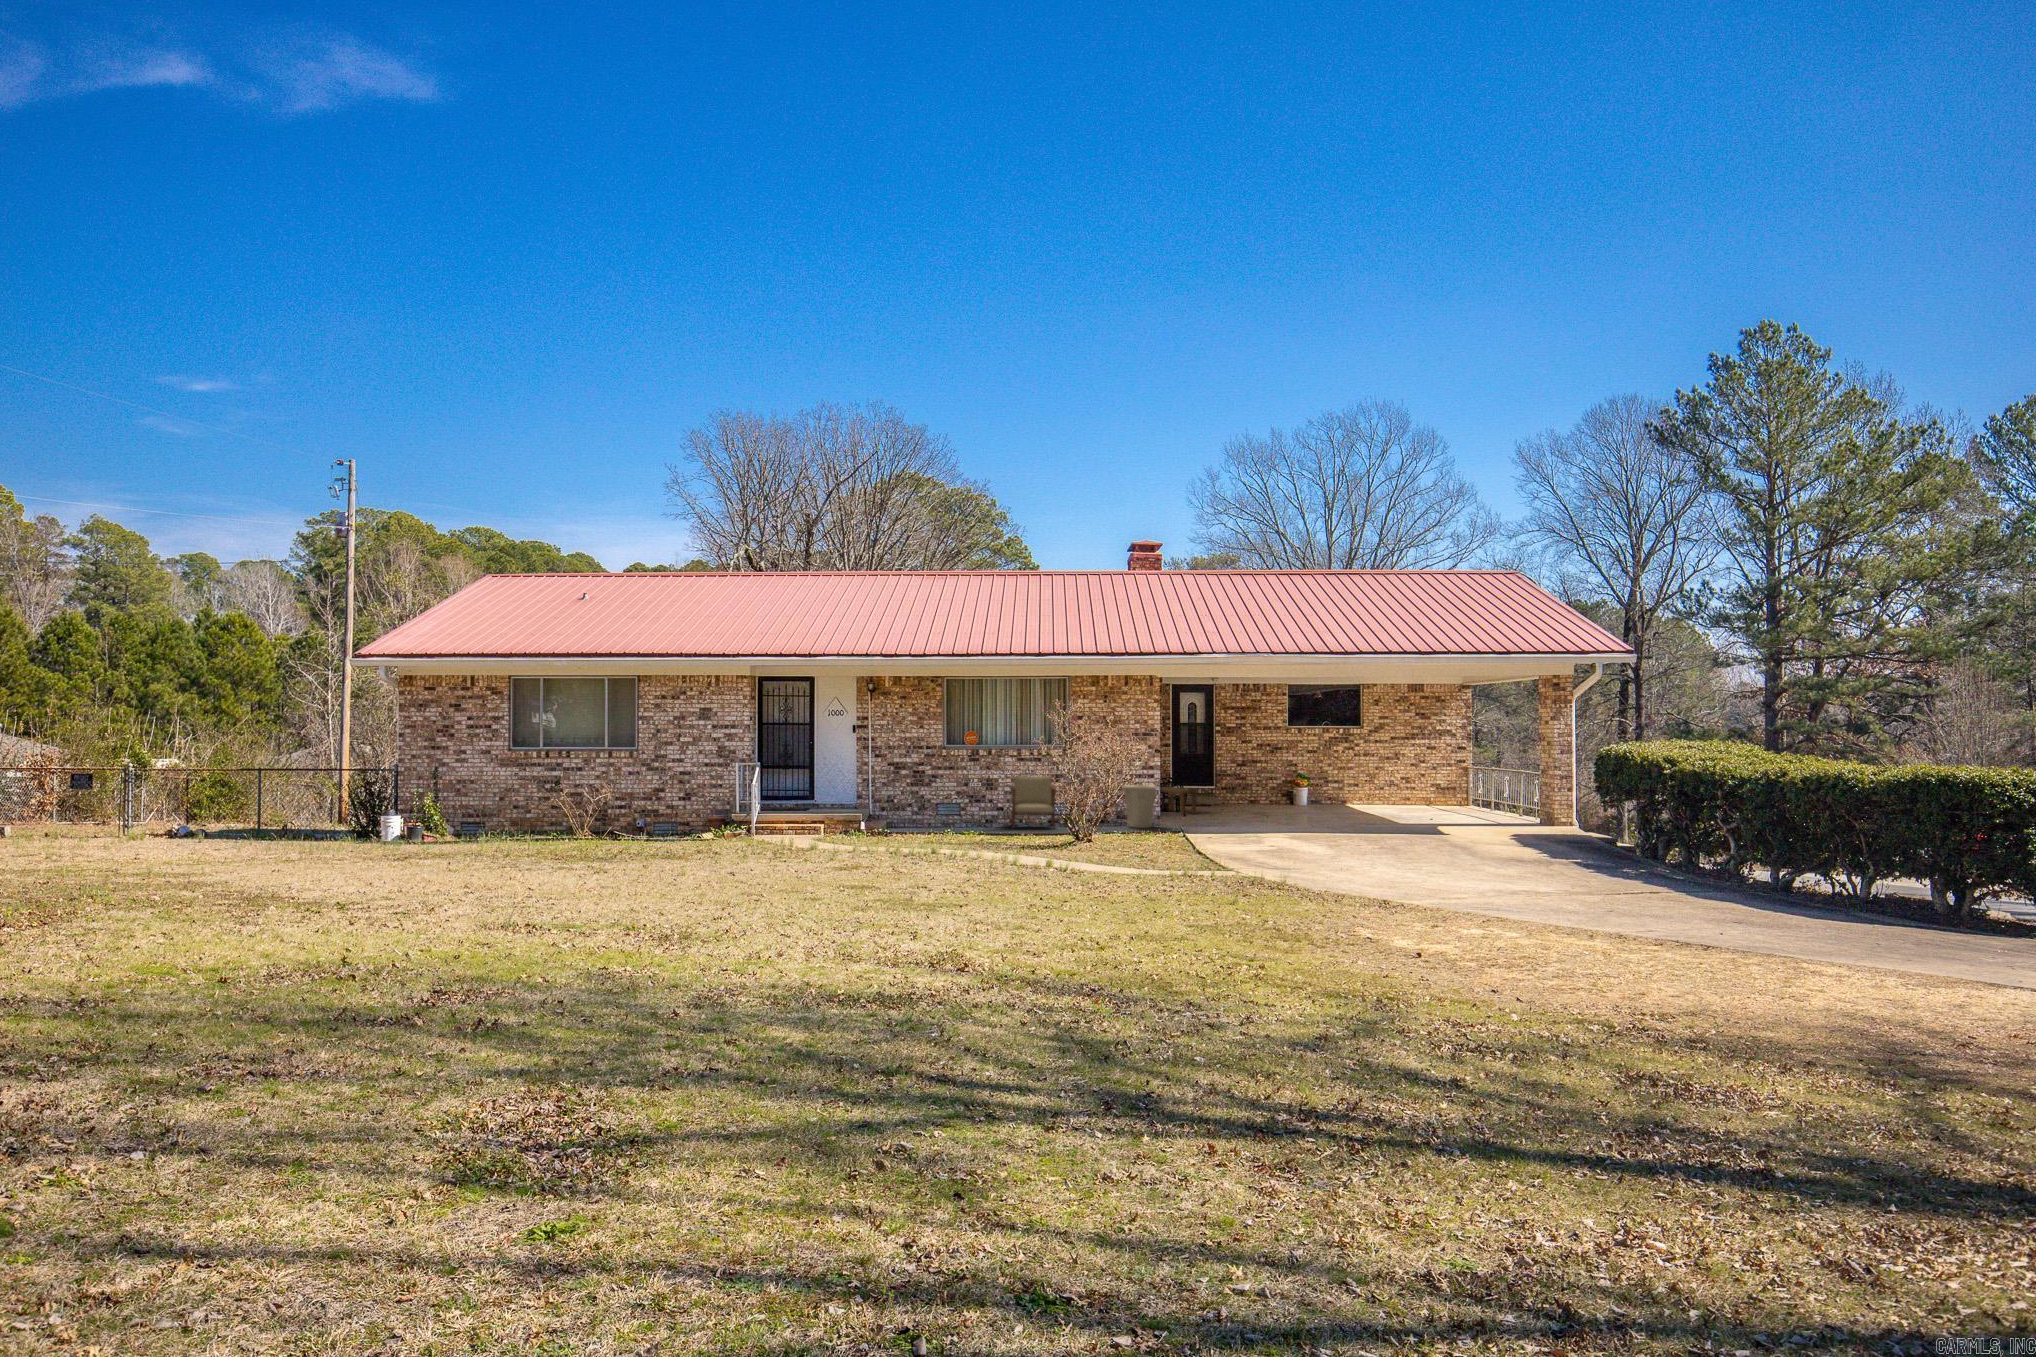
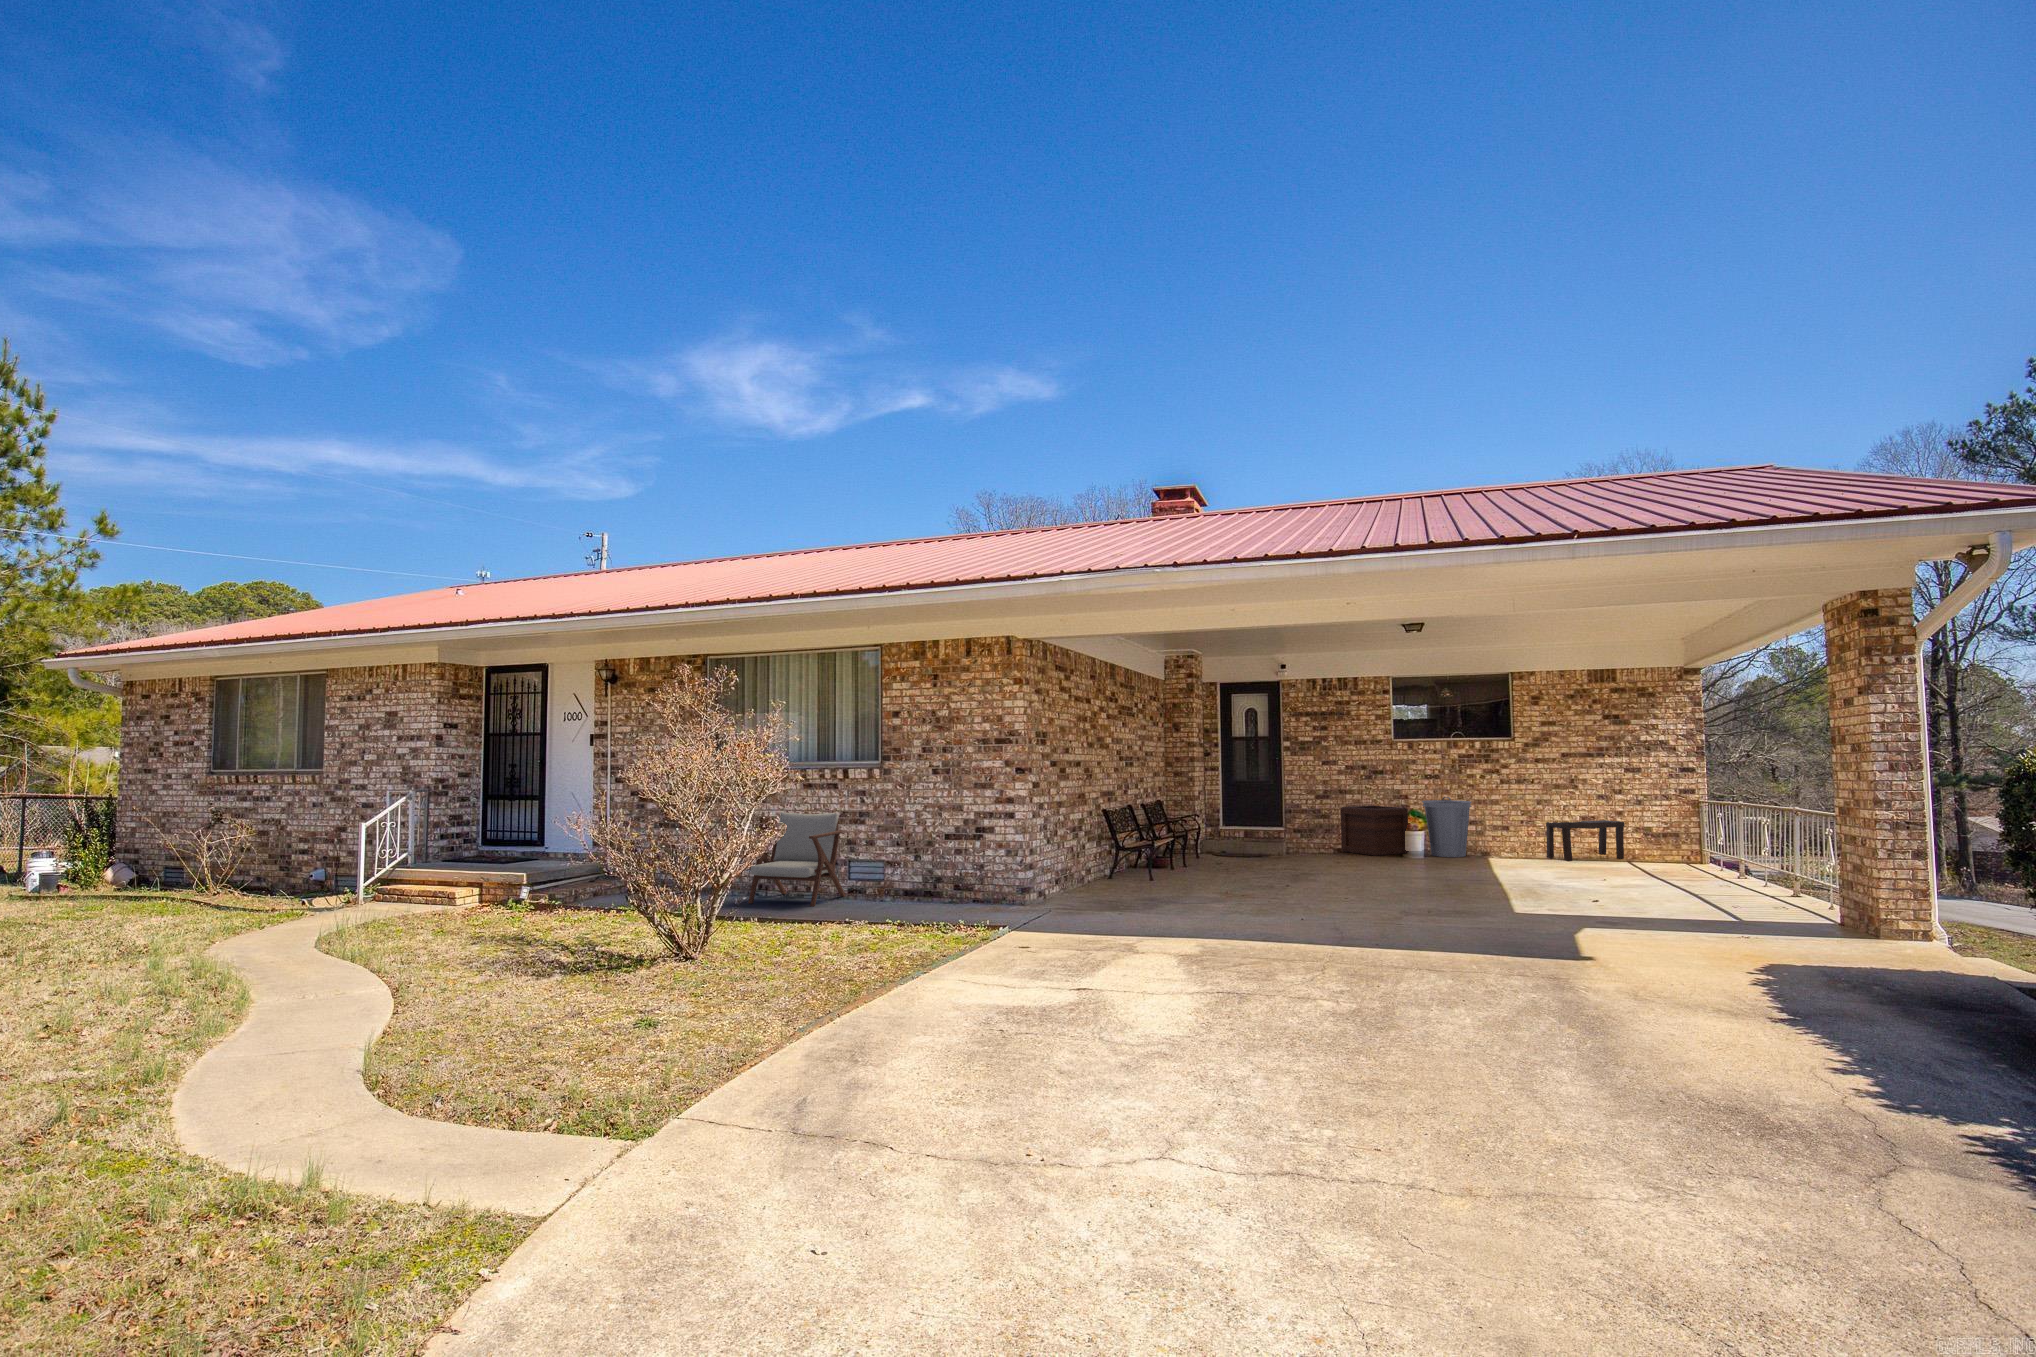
wooden crate: none [1263,770,1303,802] -> present [1341,806,1409,856]
trash can: present [1123,784,1157,828] -> present [1422,797,1472,857]
bench: present [1161,787,1197,815] -> present [1546,820,1625,861]

